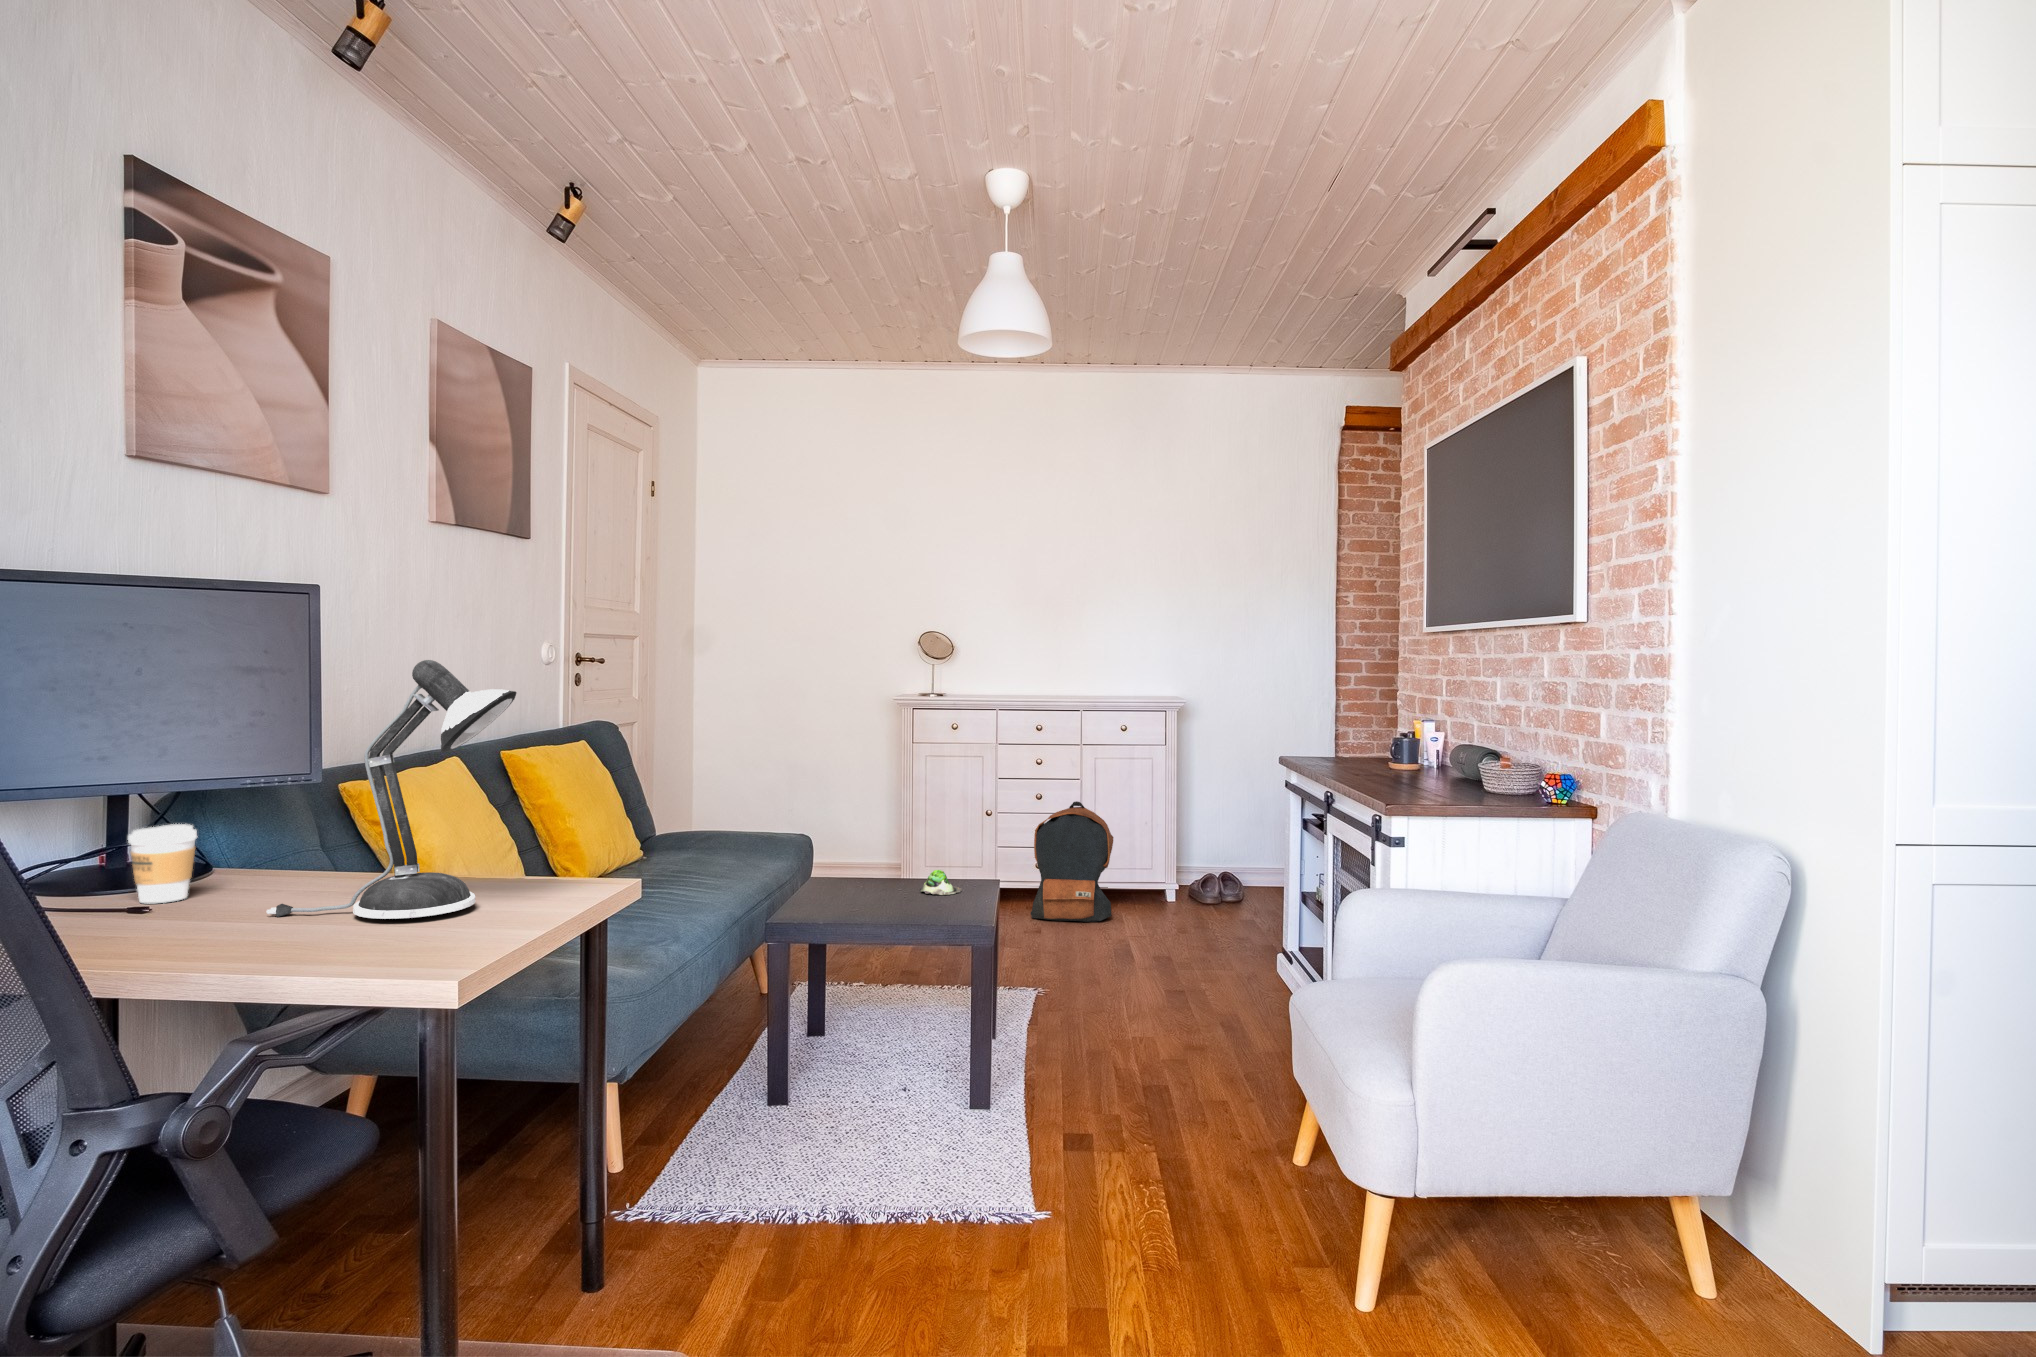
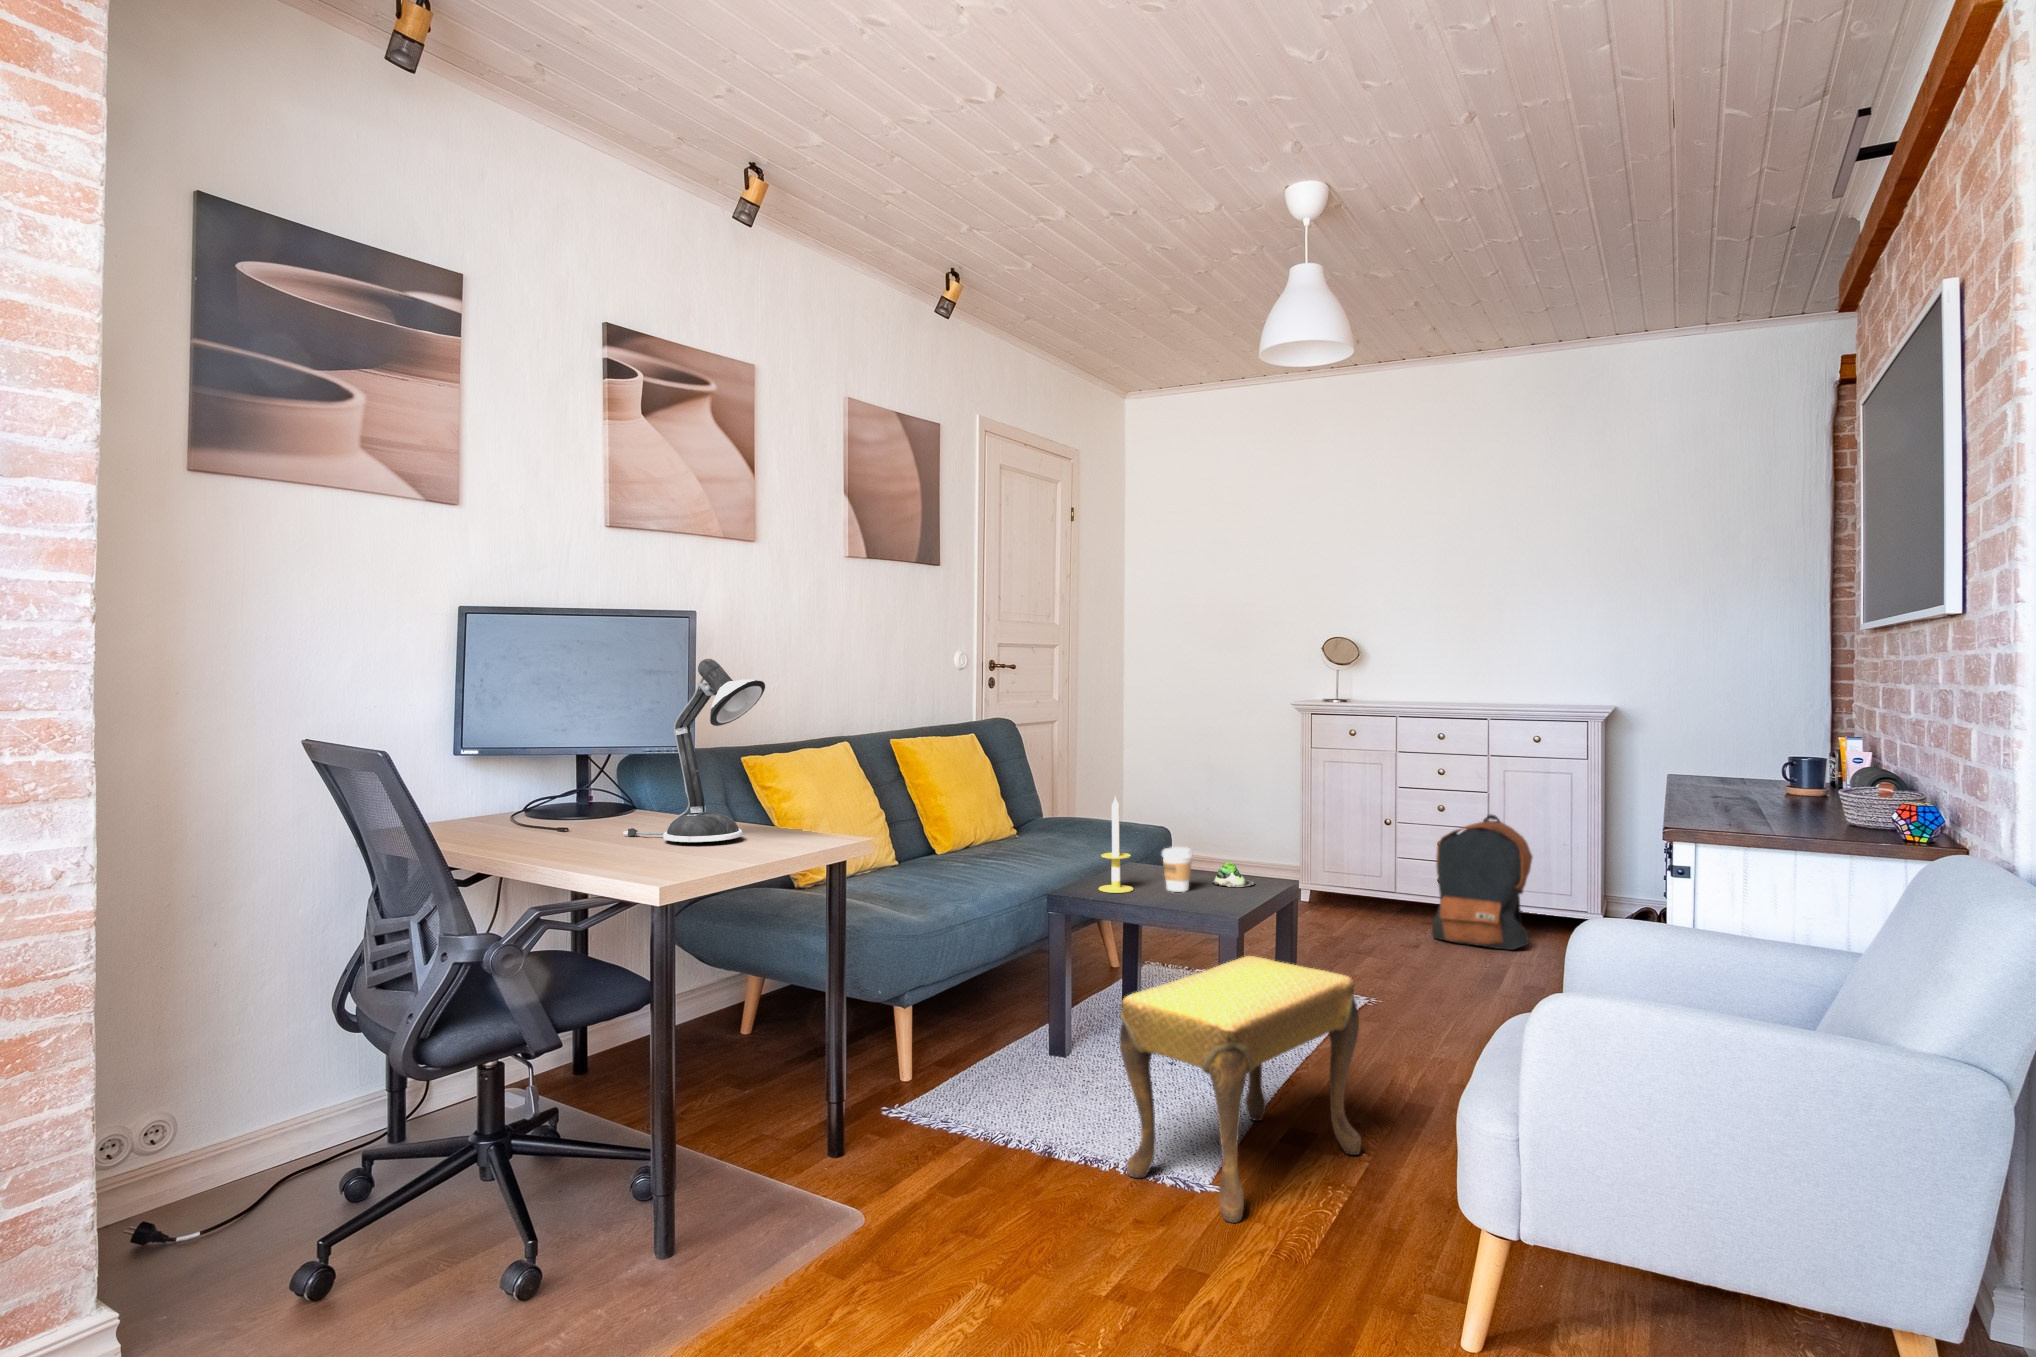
candle: none [816,809,854,914] -> present [1099,797,1133,893]
coffee cup: present [128,824,197,904] -> present [1162,847,1193,892]
footstool: none [944,967,1137,1248] -> present [1119,956,1361,1223]

